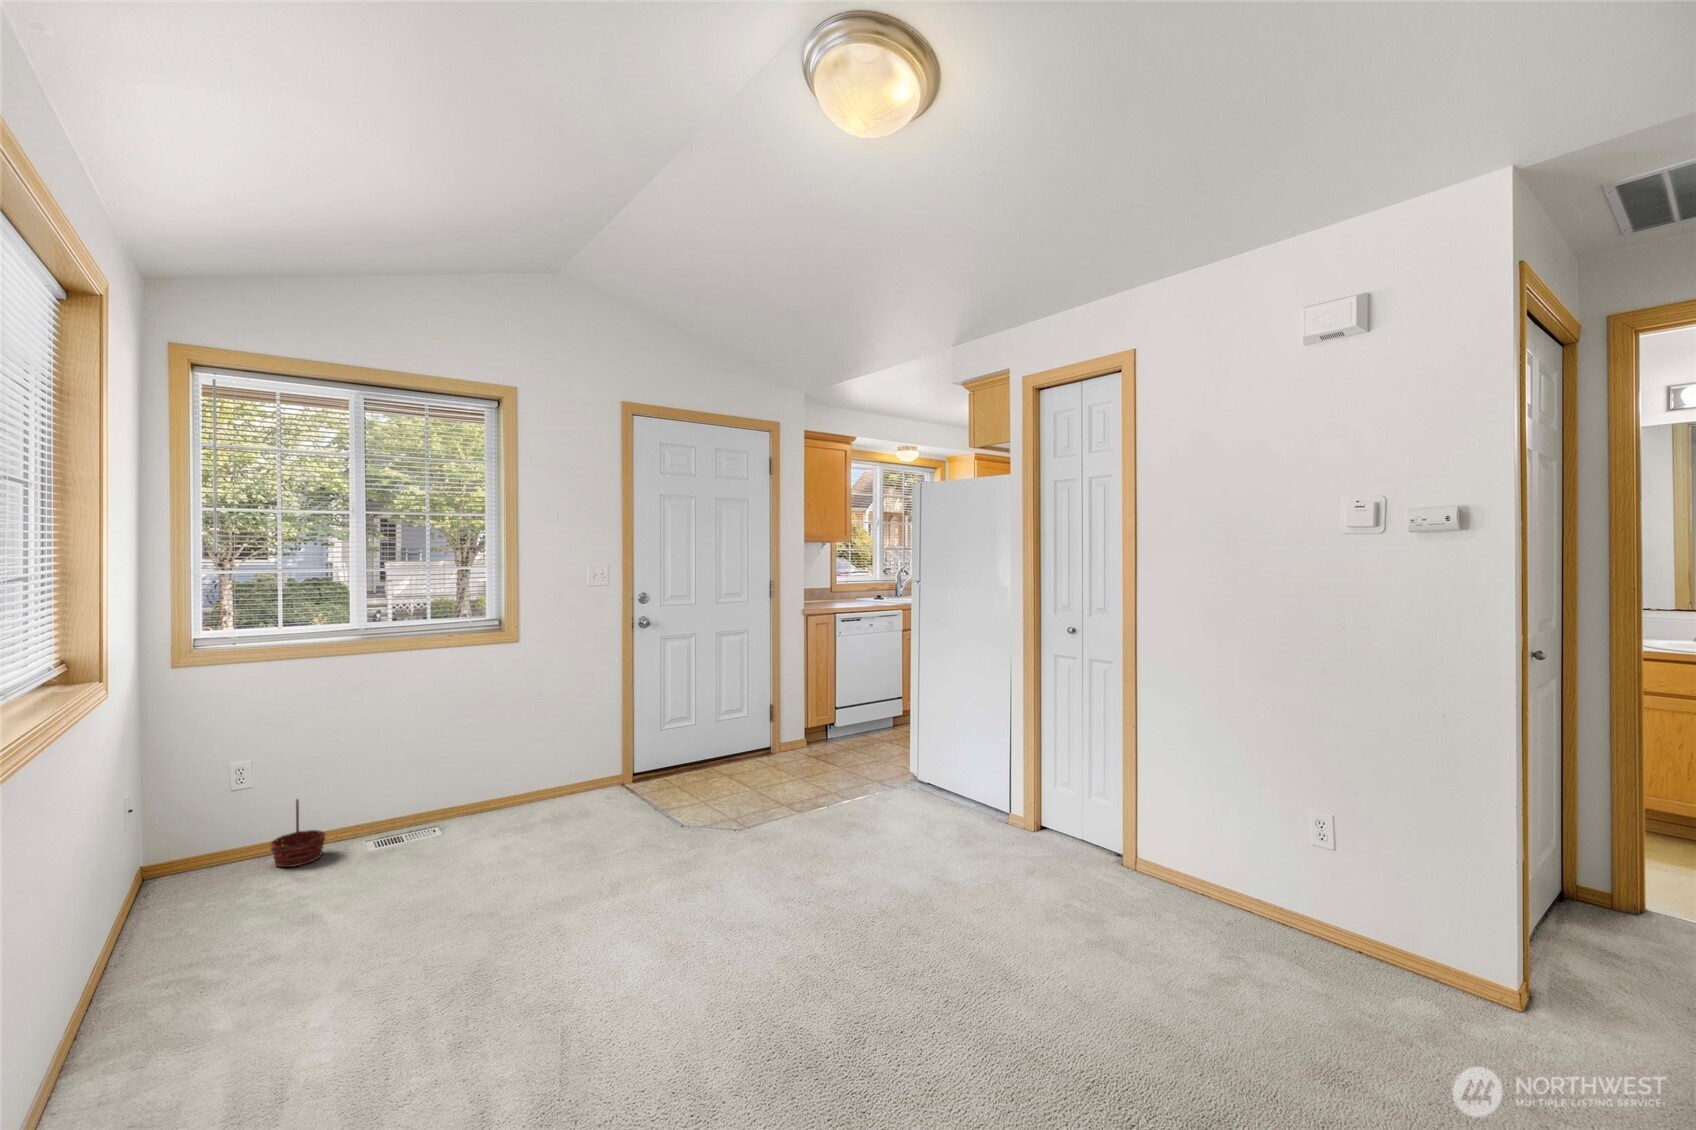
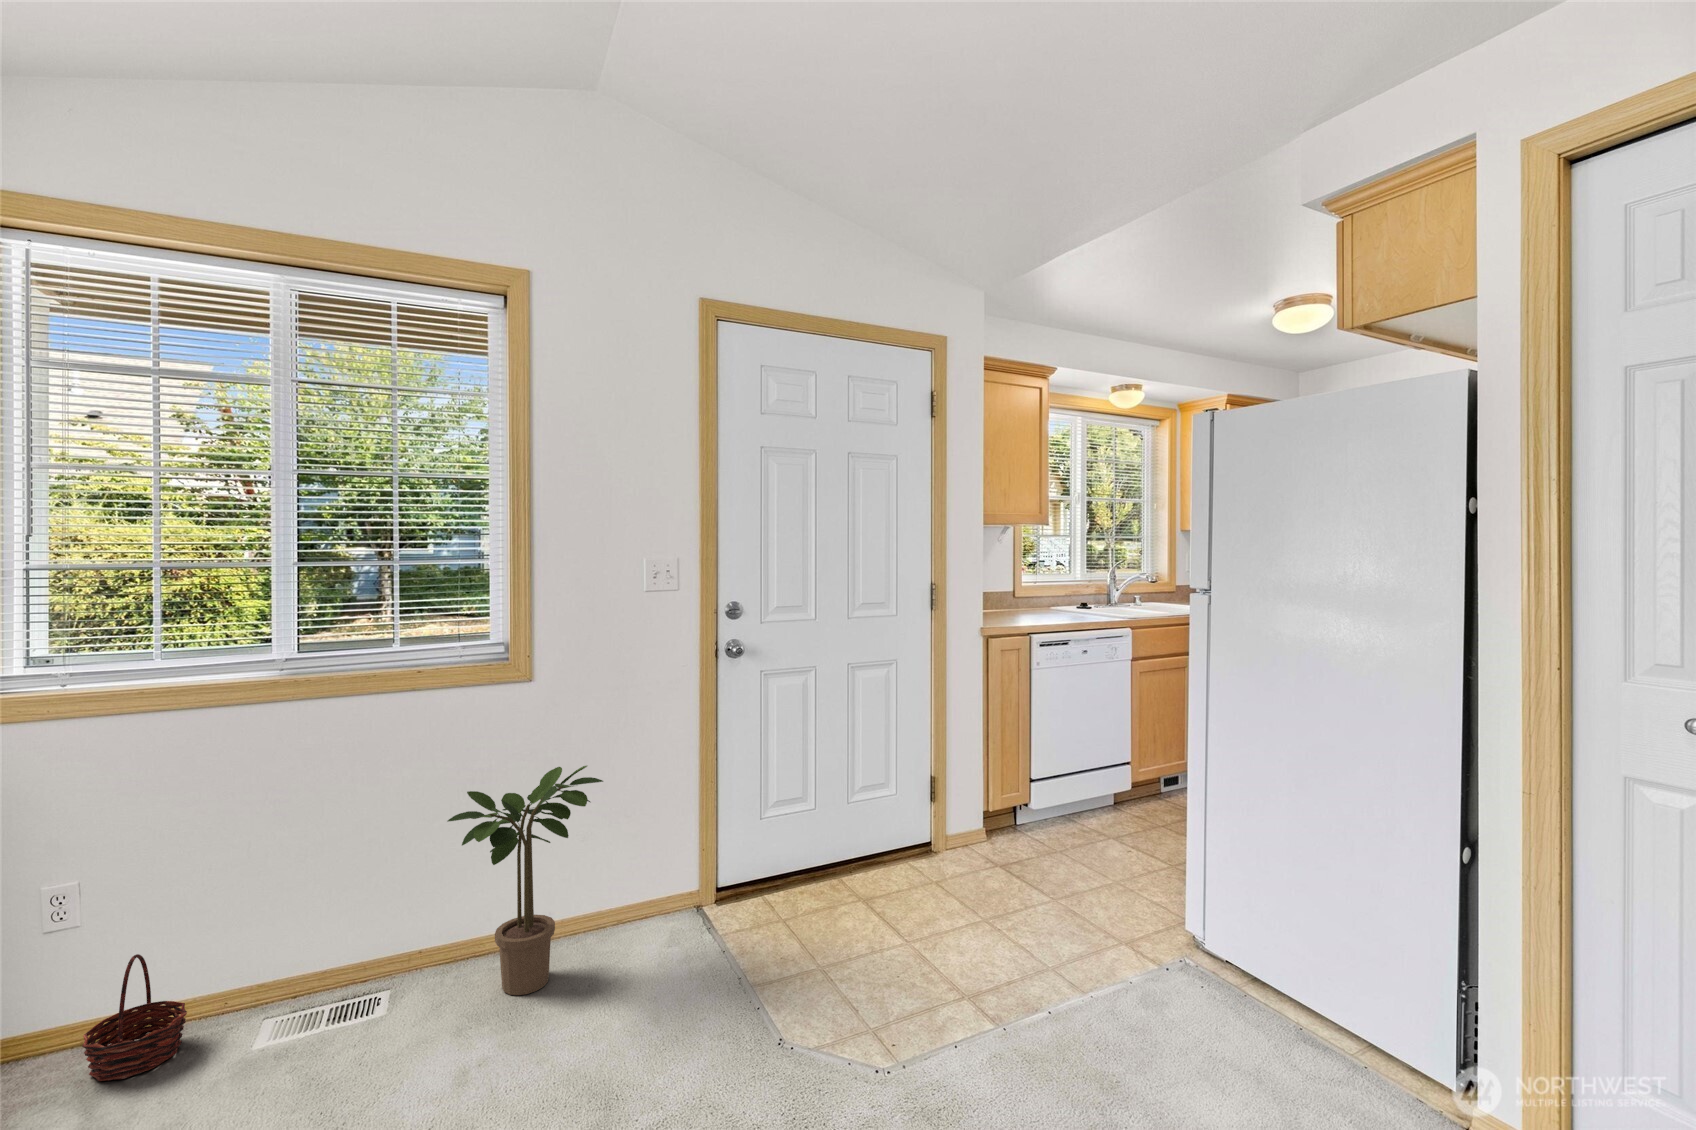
potted plant: none [481,689,570,823] -> present [448,766,603,995]

